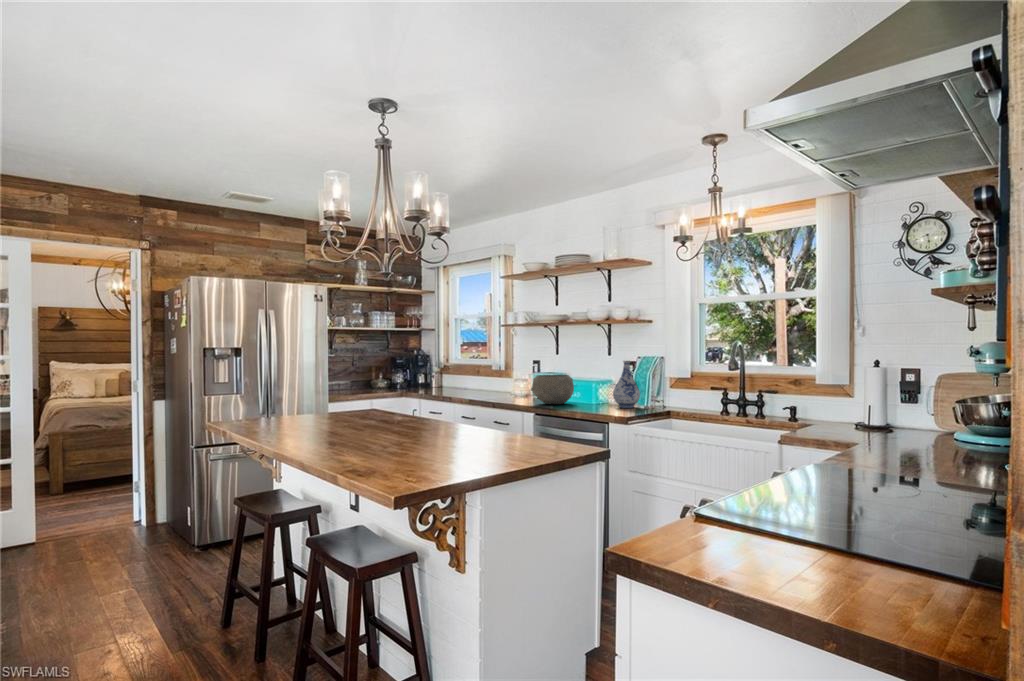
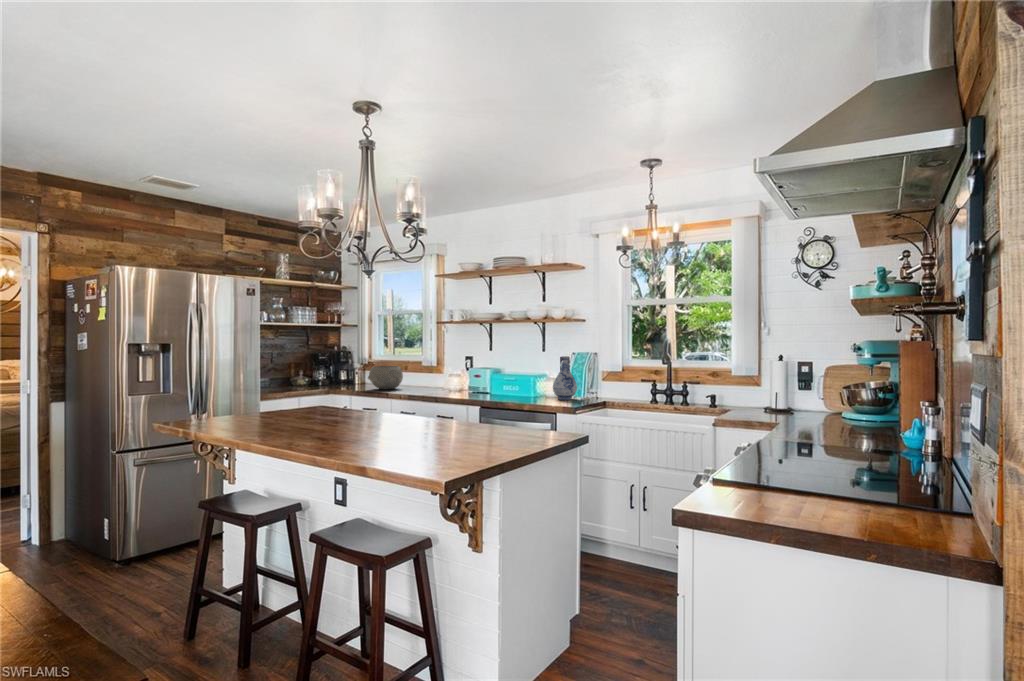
ceramic bowl: present [531,375,574,404] -> present [368,366,403,389]

